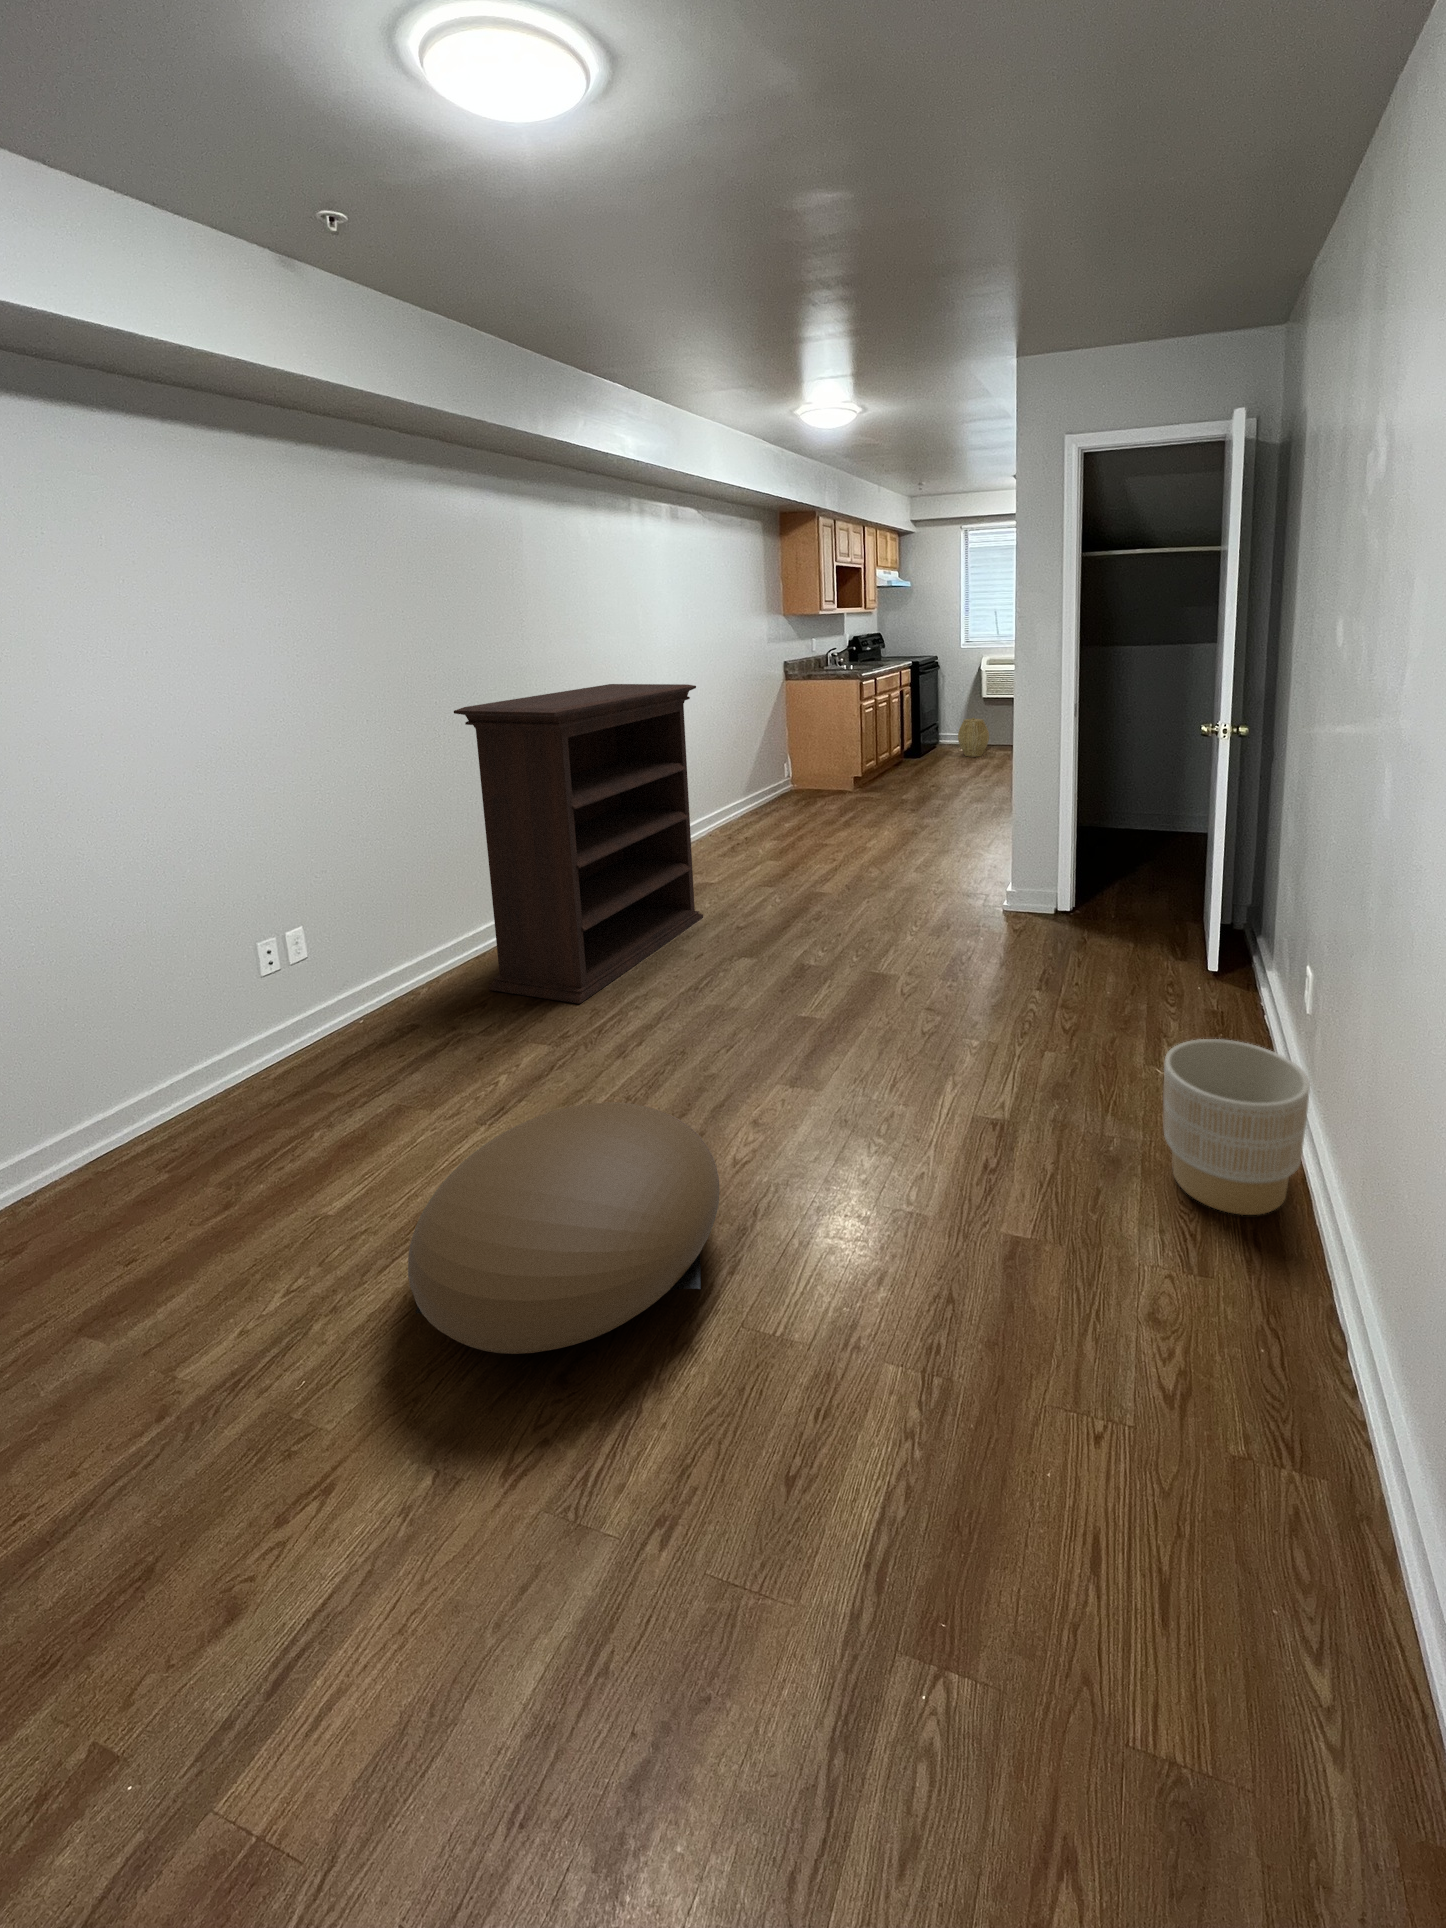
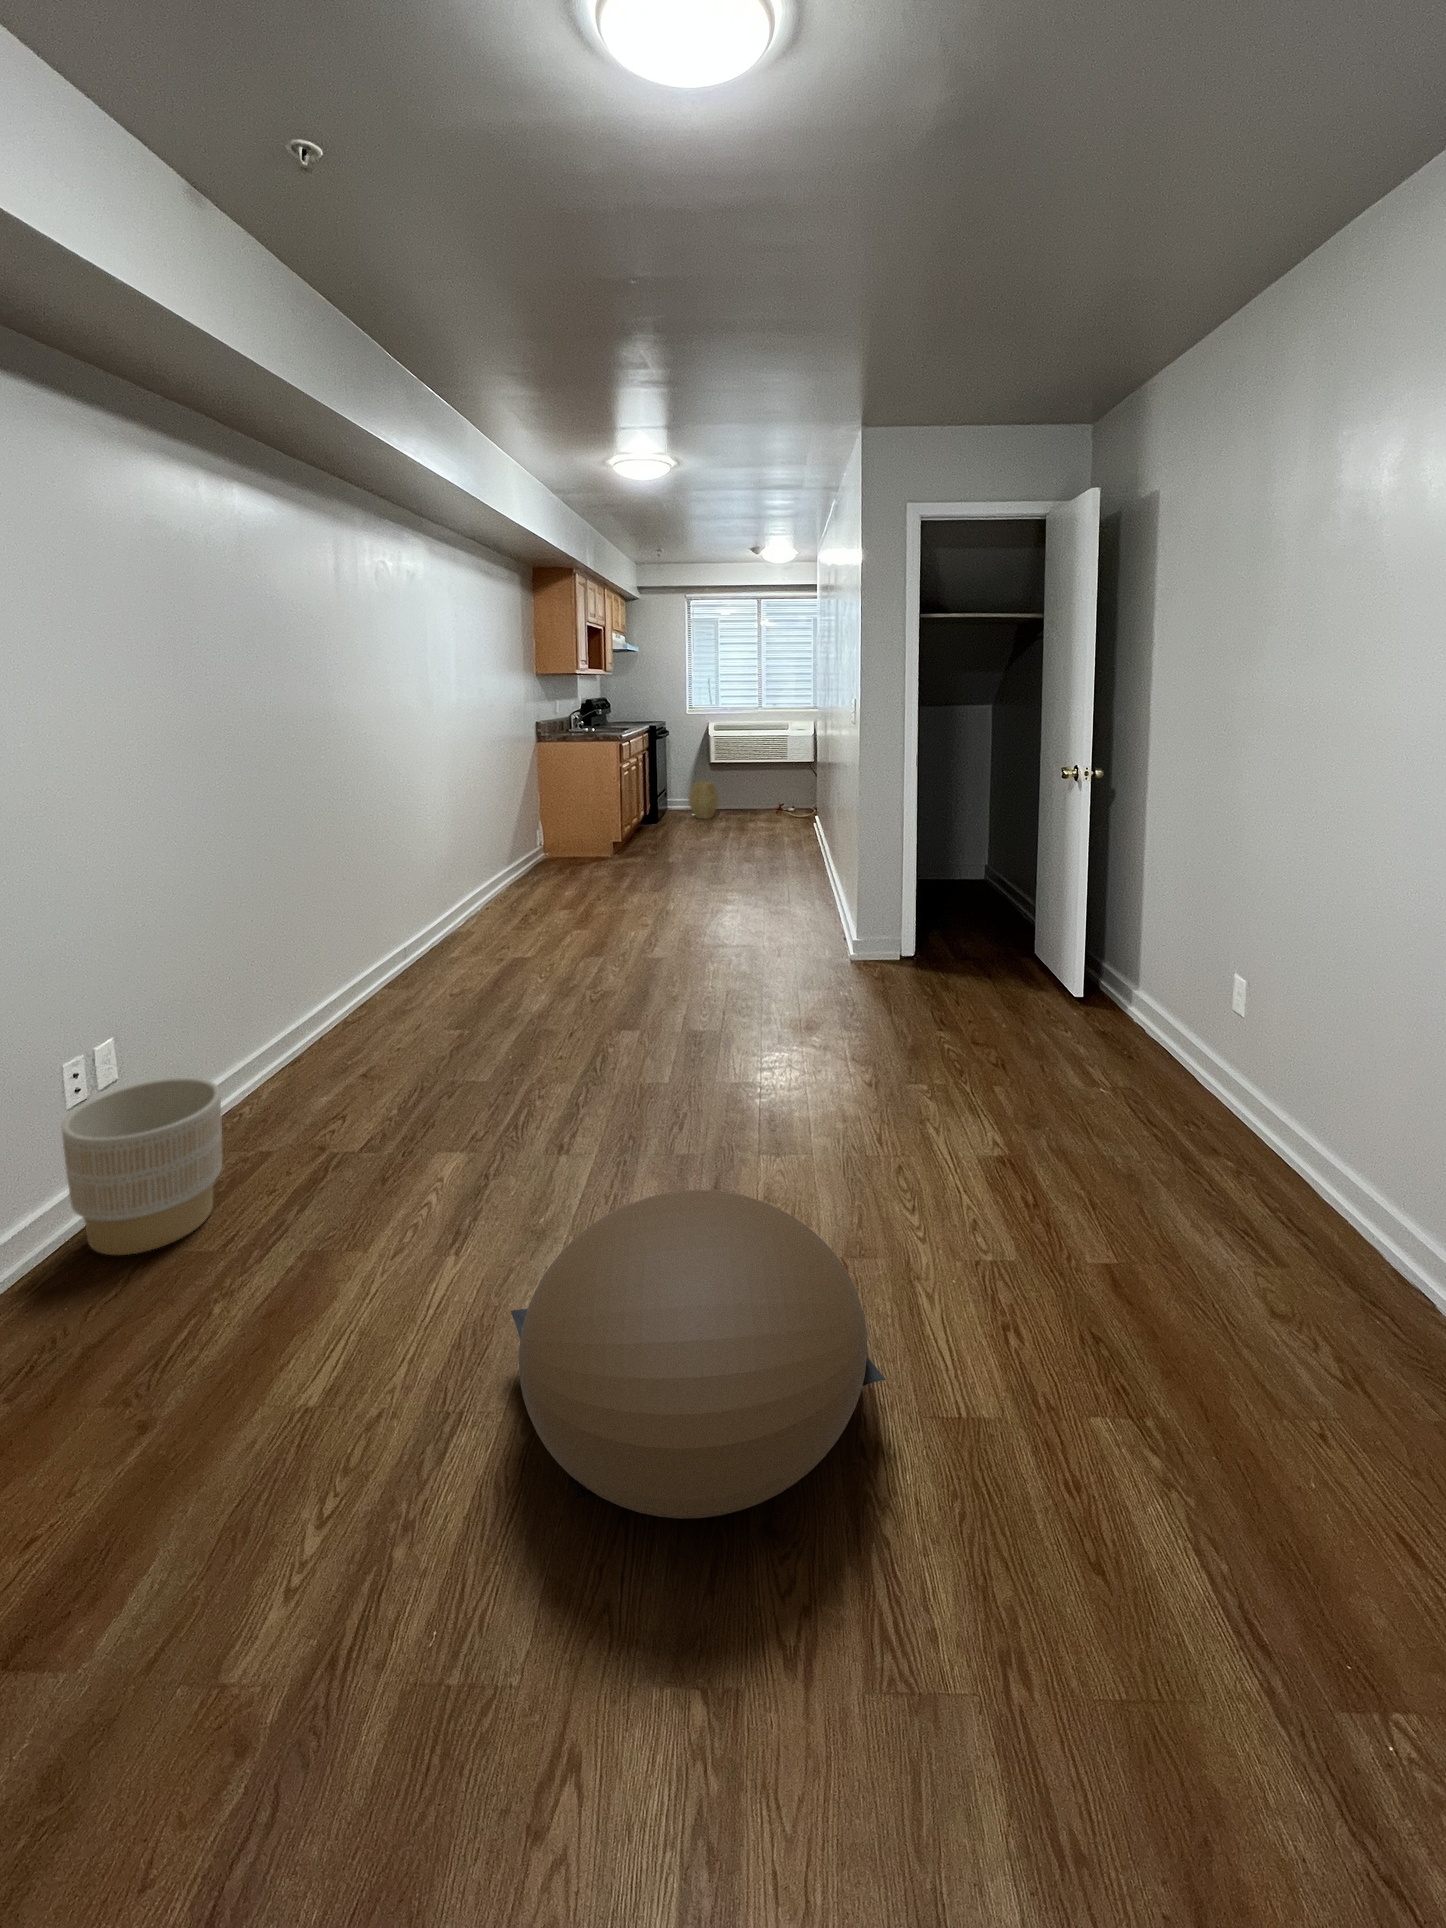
bookshelf: present [454,684,703,1004] -> none [312,734,543,1099]
planter: present [1164,1039,1310,1215] -> present [62,1078,222,1255]

